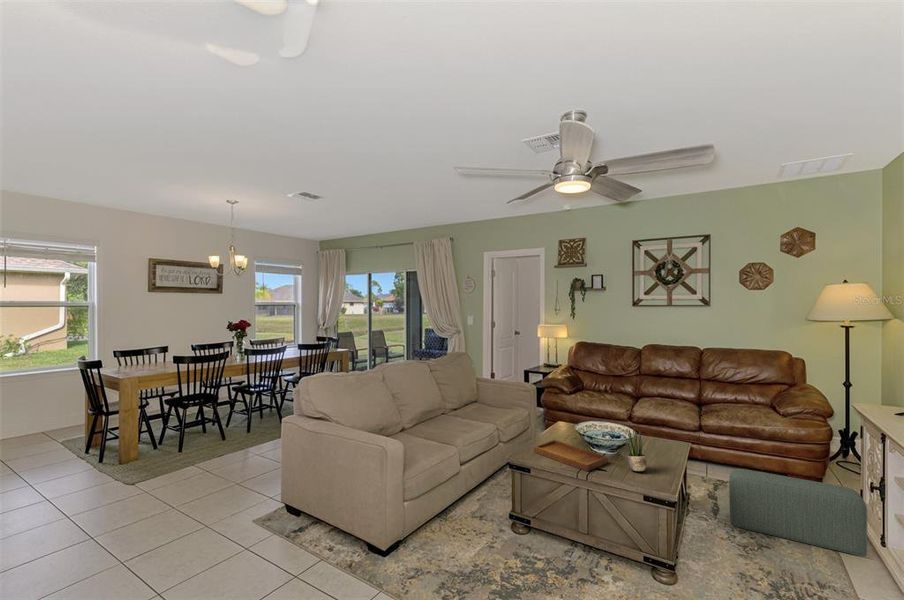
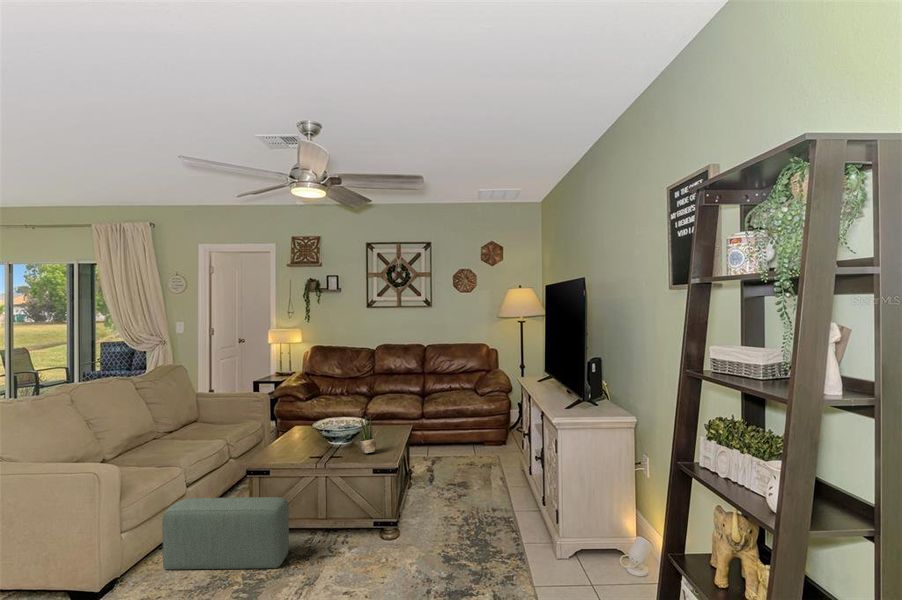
tray: present [534,435,608,471] -> none [272,432,343,462]
pouf: present [729,469,867,556] -> present [162,497,289,569]

